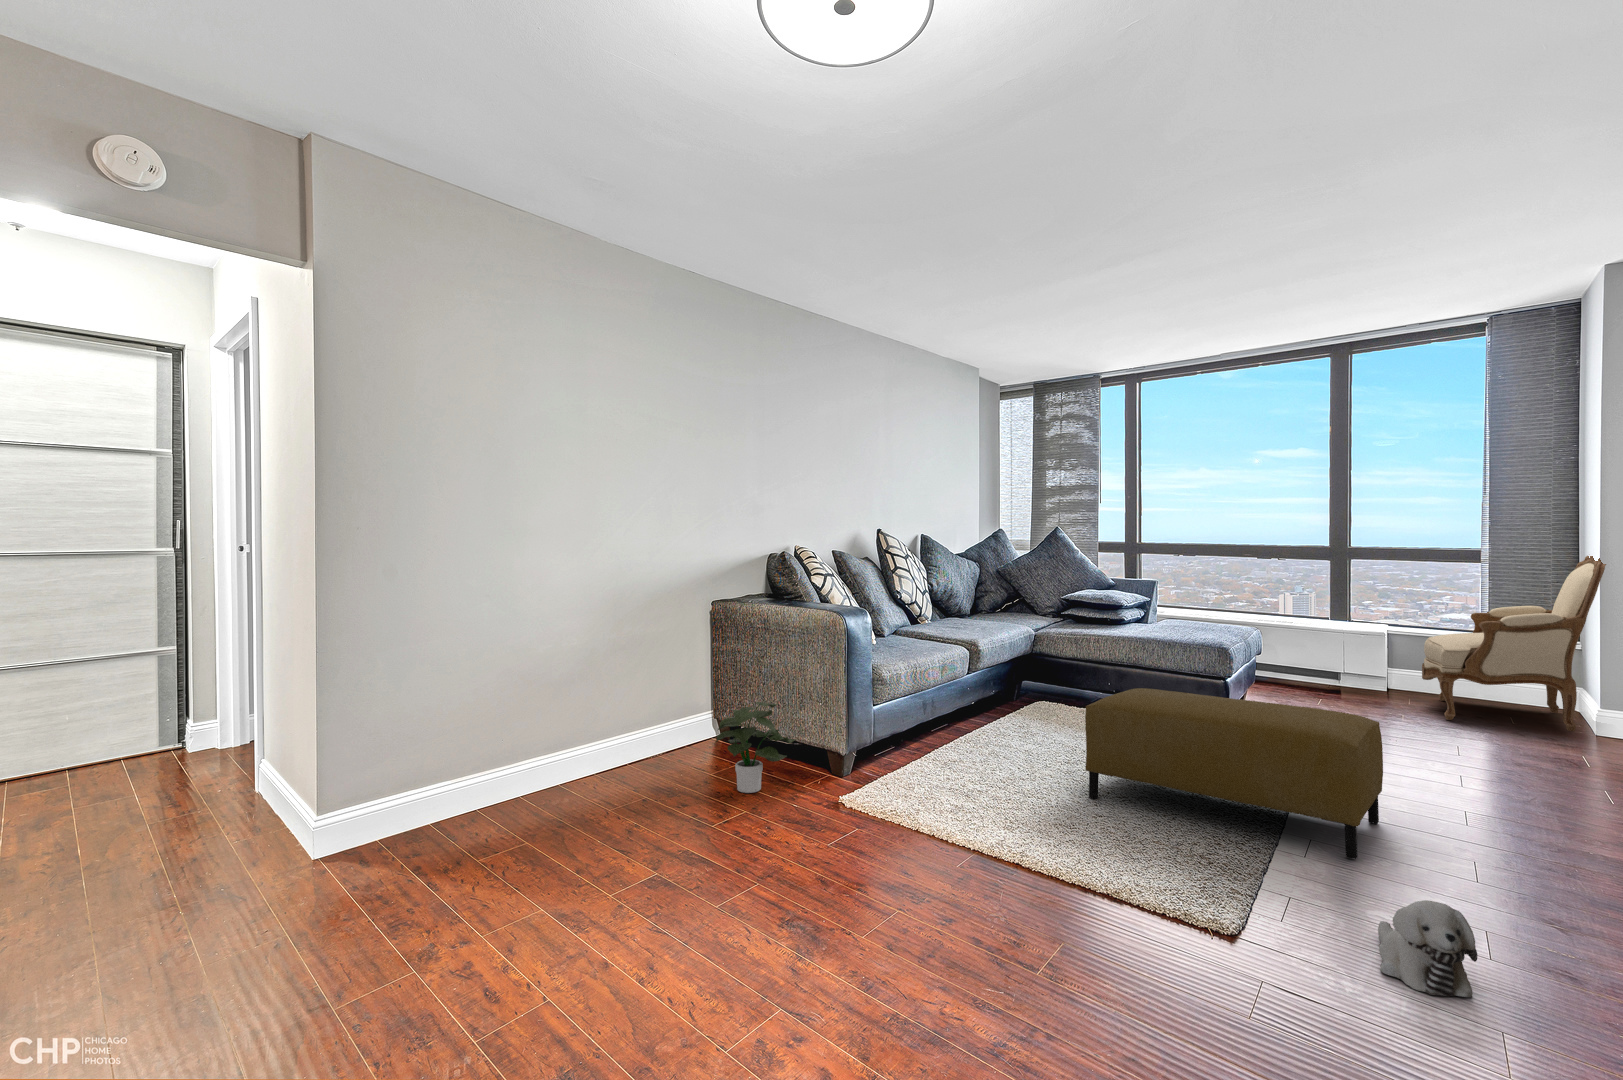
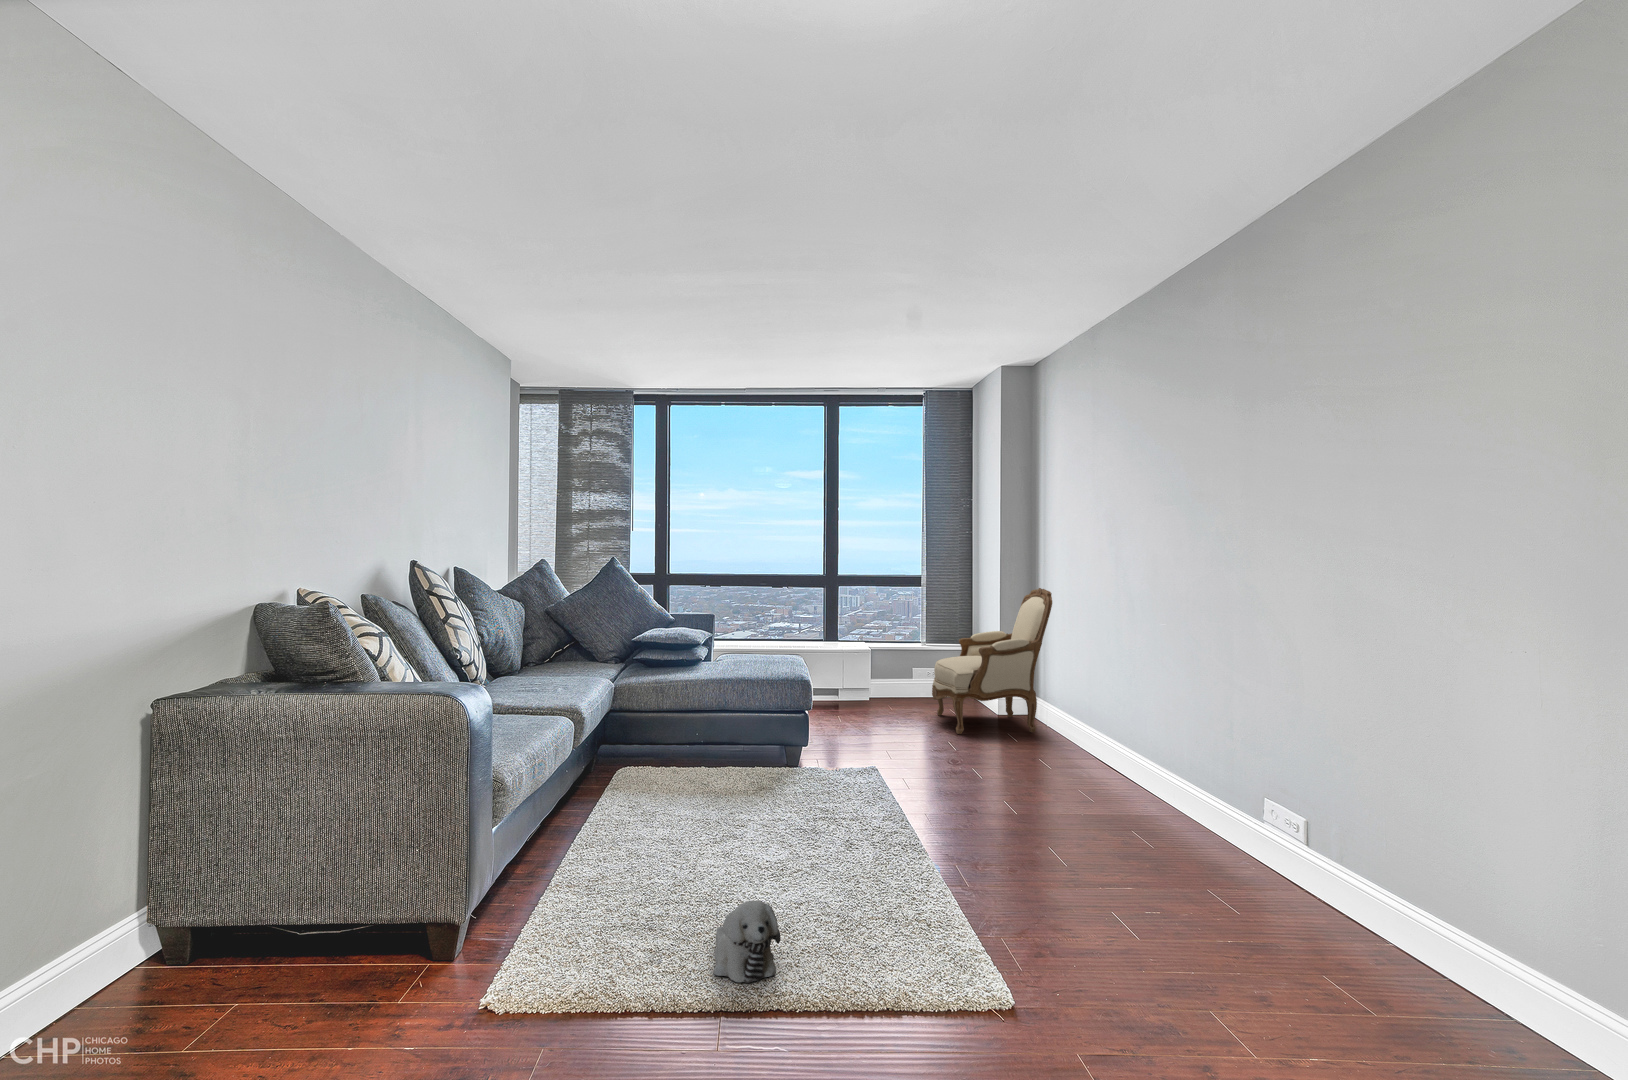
ottoman: present [1085,688,1383,859] -> none [763,749,1025,894]
potted plant: present [716,702,795,793] -> none [245,850,397,1007]
plush toy: present [1378,900,1477,997] -> present [714,901,781,983]

